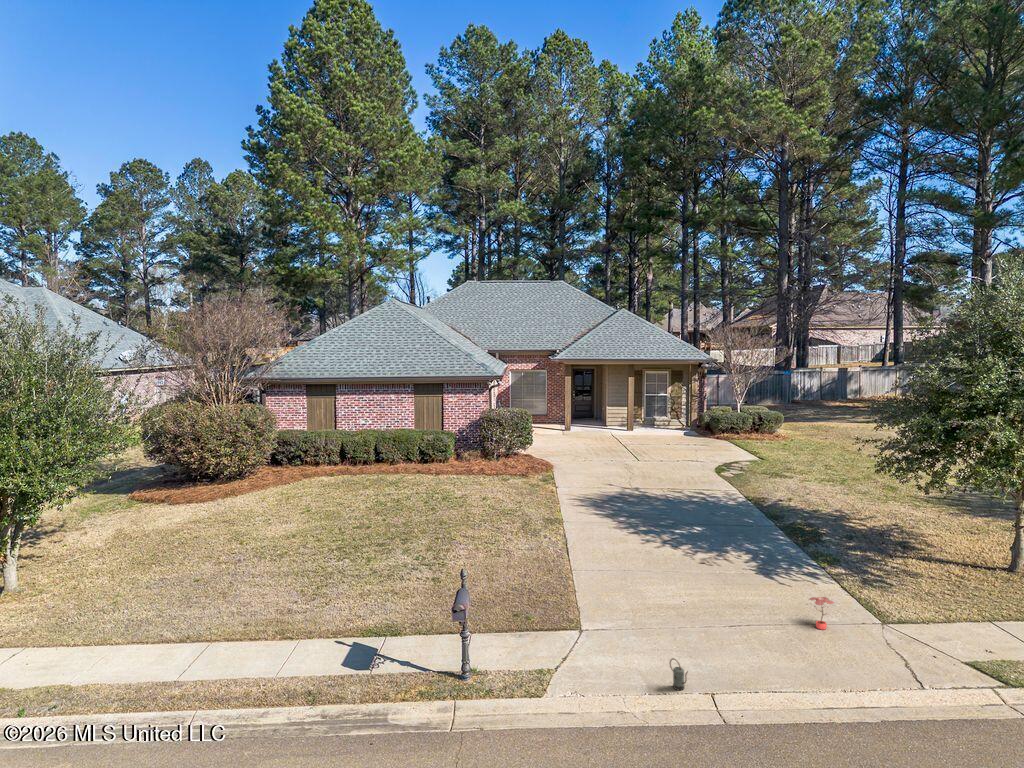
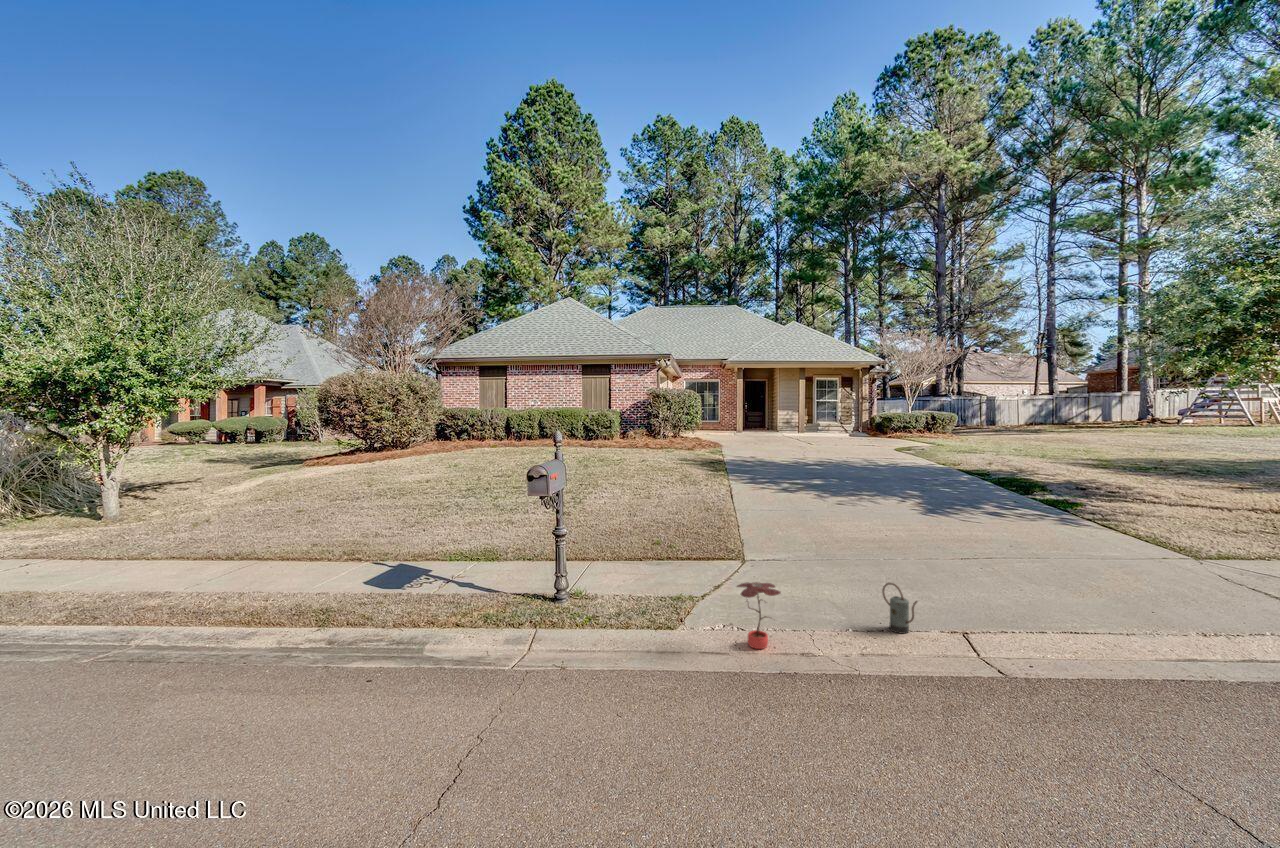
potted plant: present [809,597,834,630] -> present [737,582,781,649]

